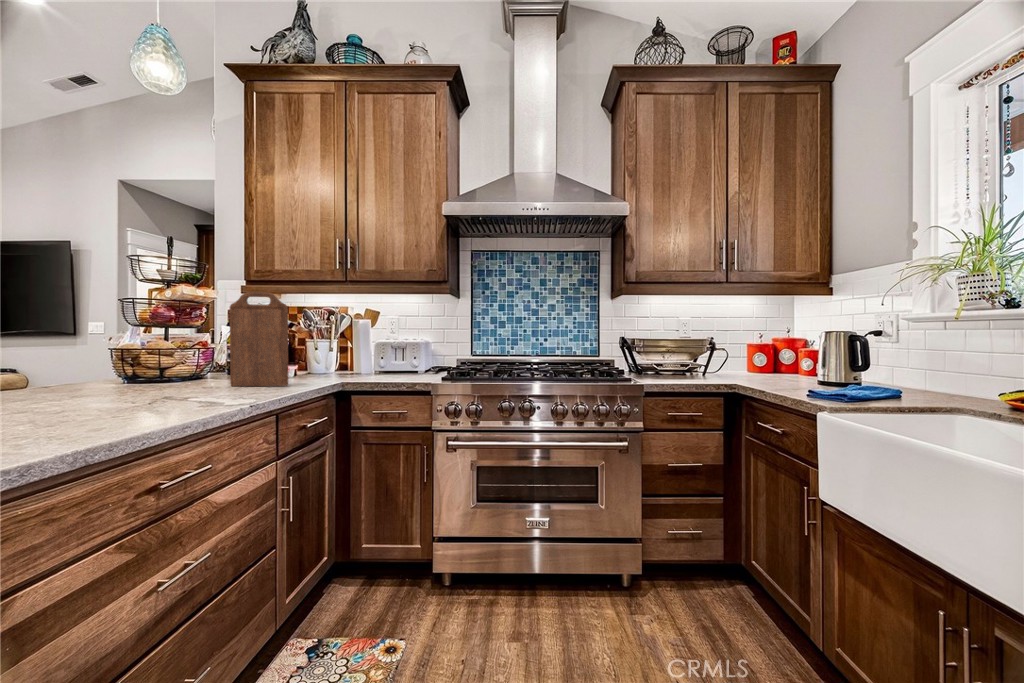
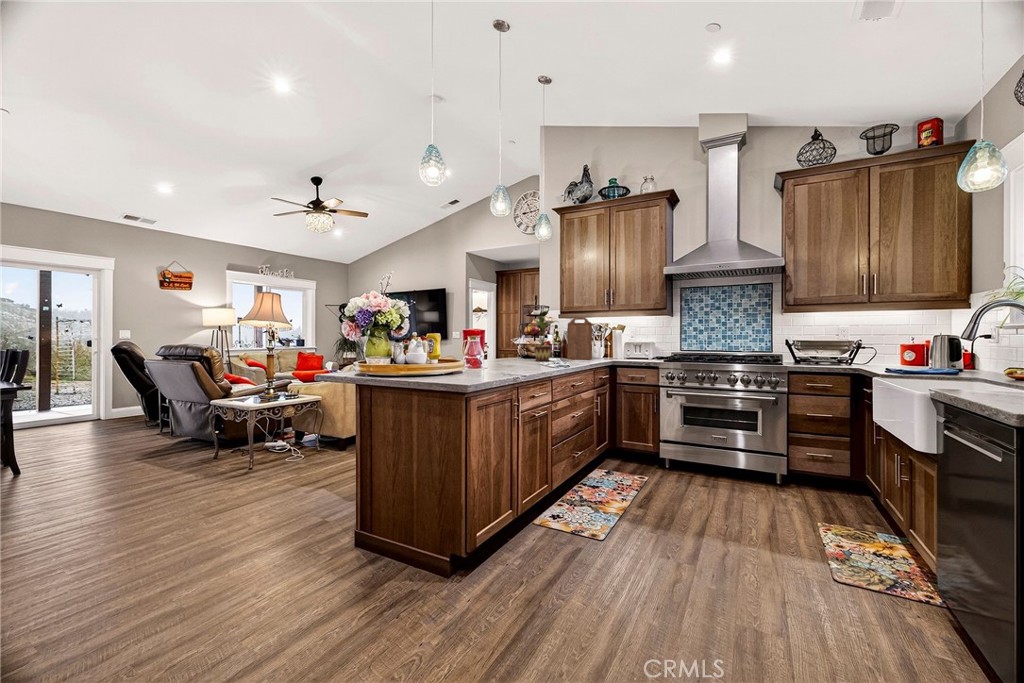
potted plant: none [79,281,192,403] -> present [533,316,553,361]

